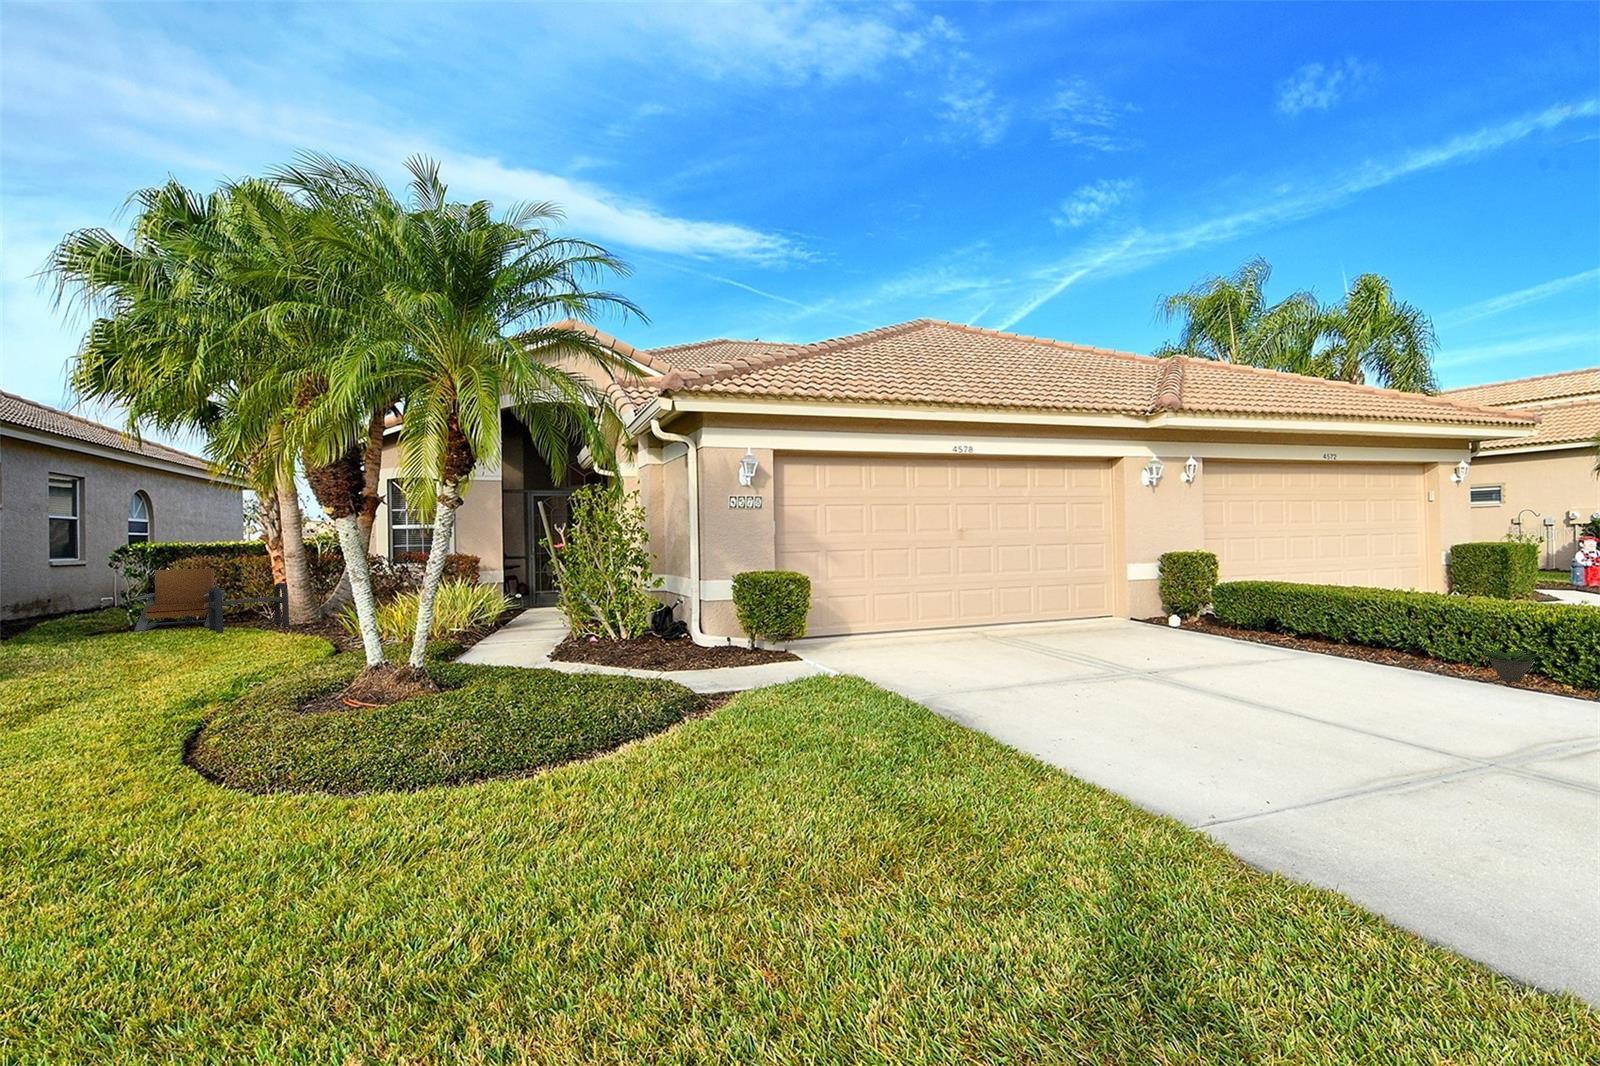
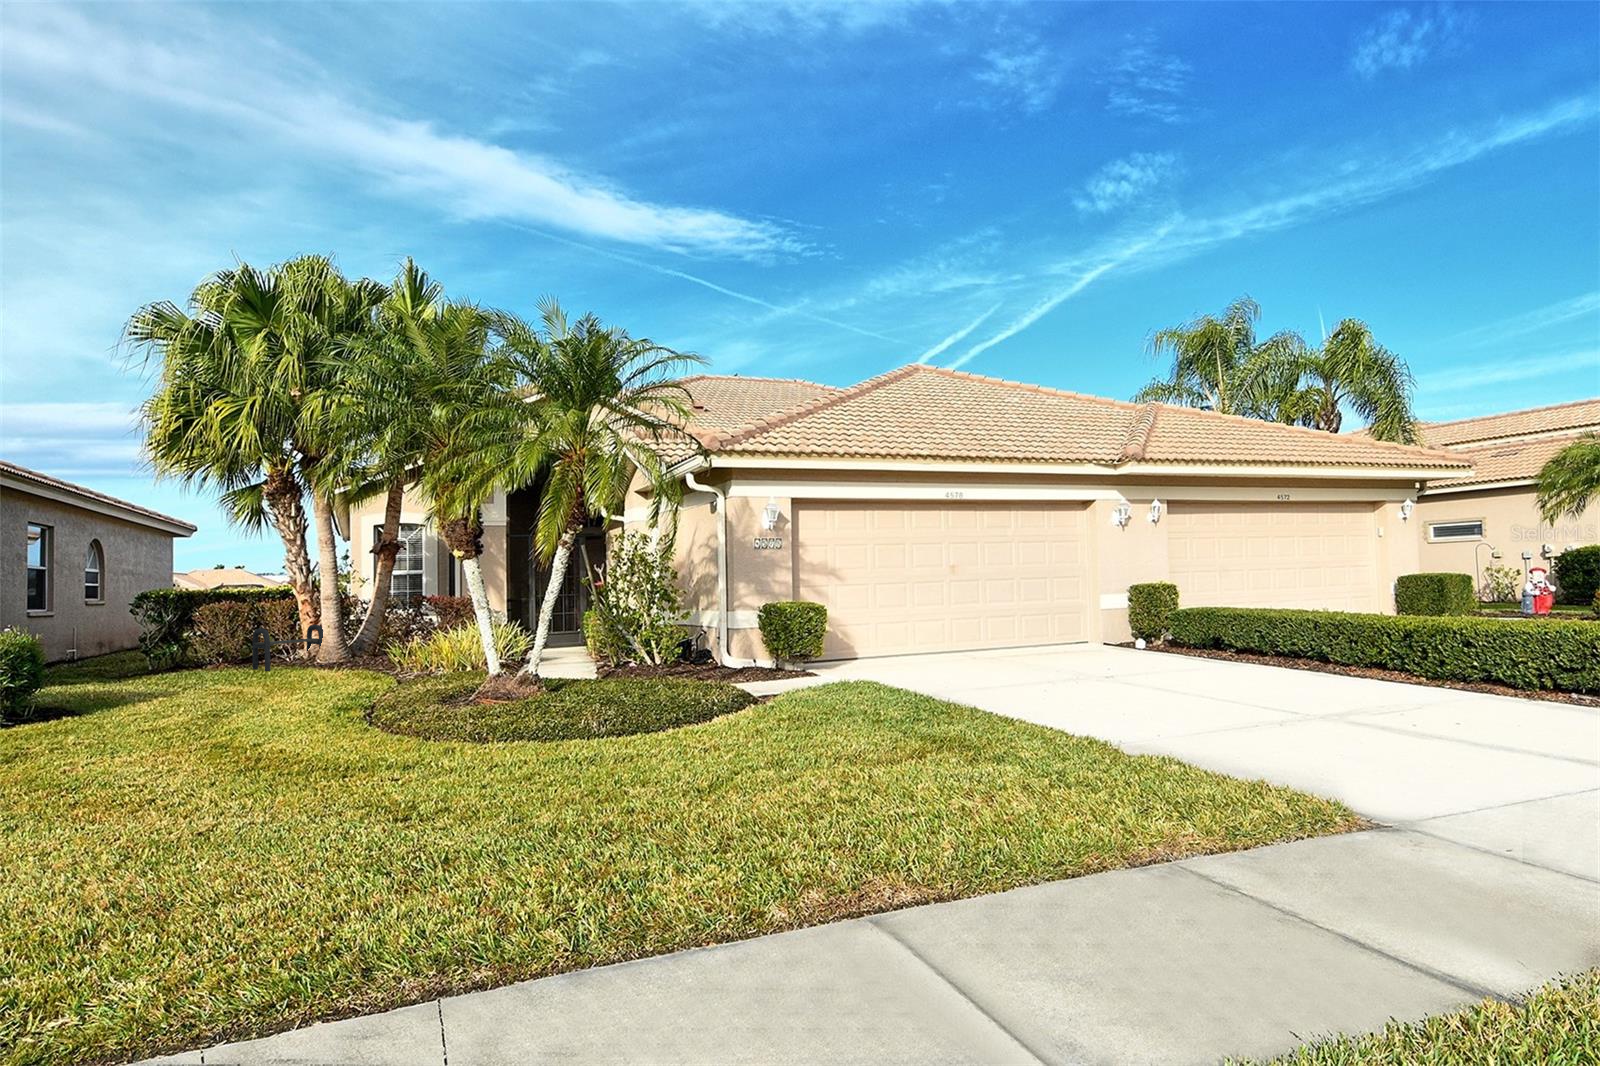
lounge chair: present [134,568,225,631] -> none [181,612,252,672]
decorative plant: present [1475,646,1548,682] -> none [1353,650,1402,676]

